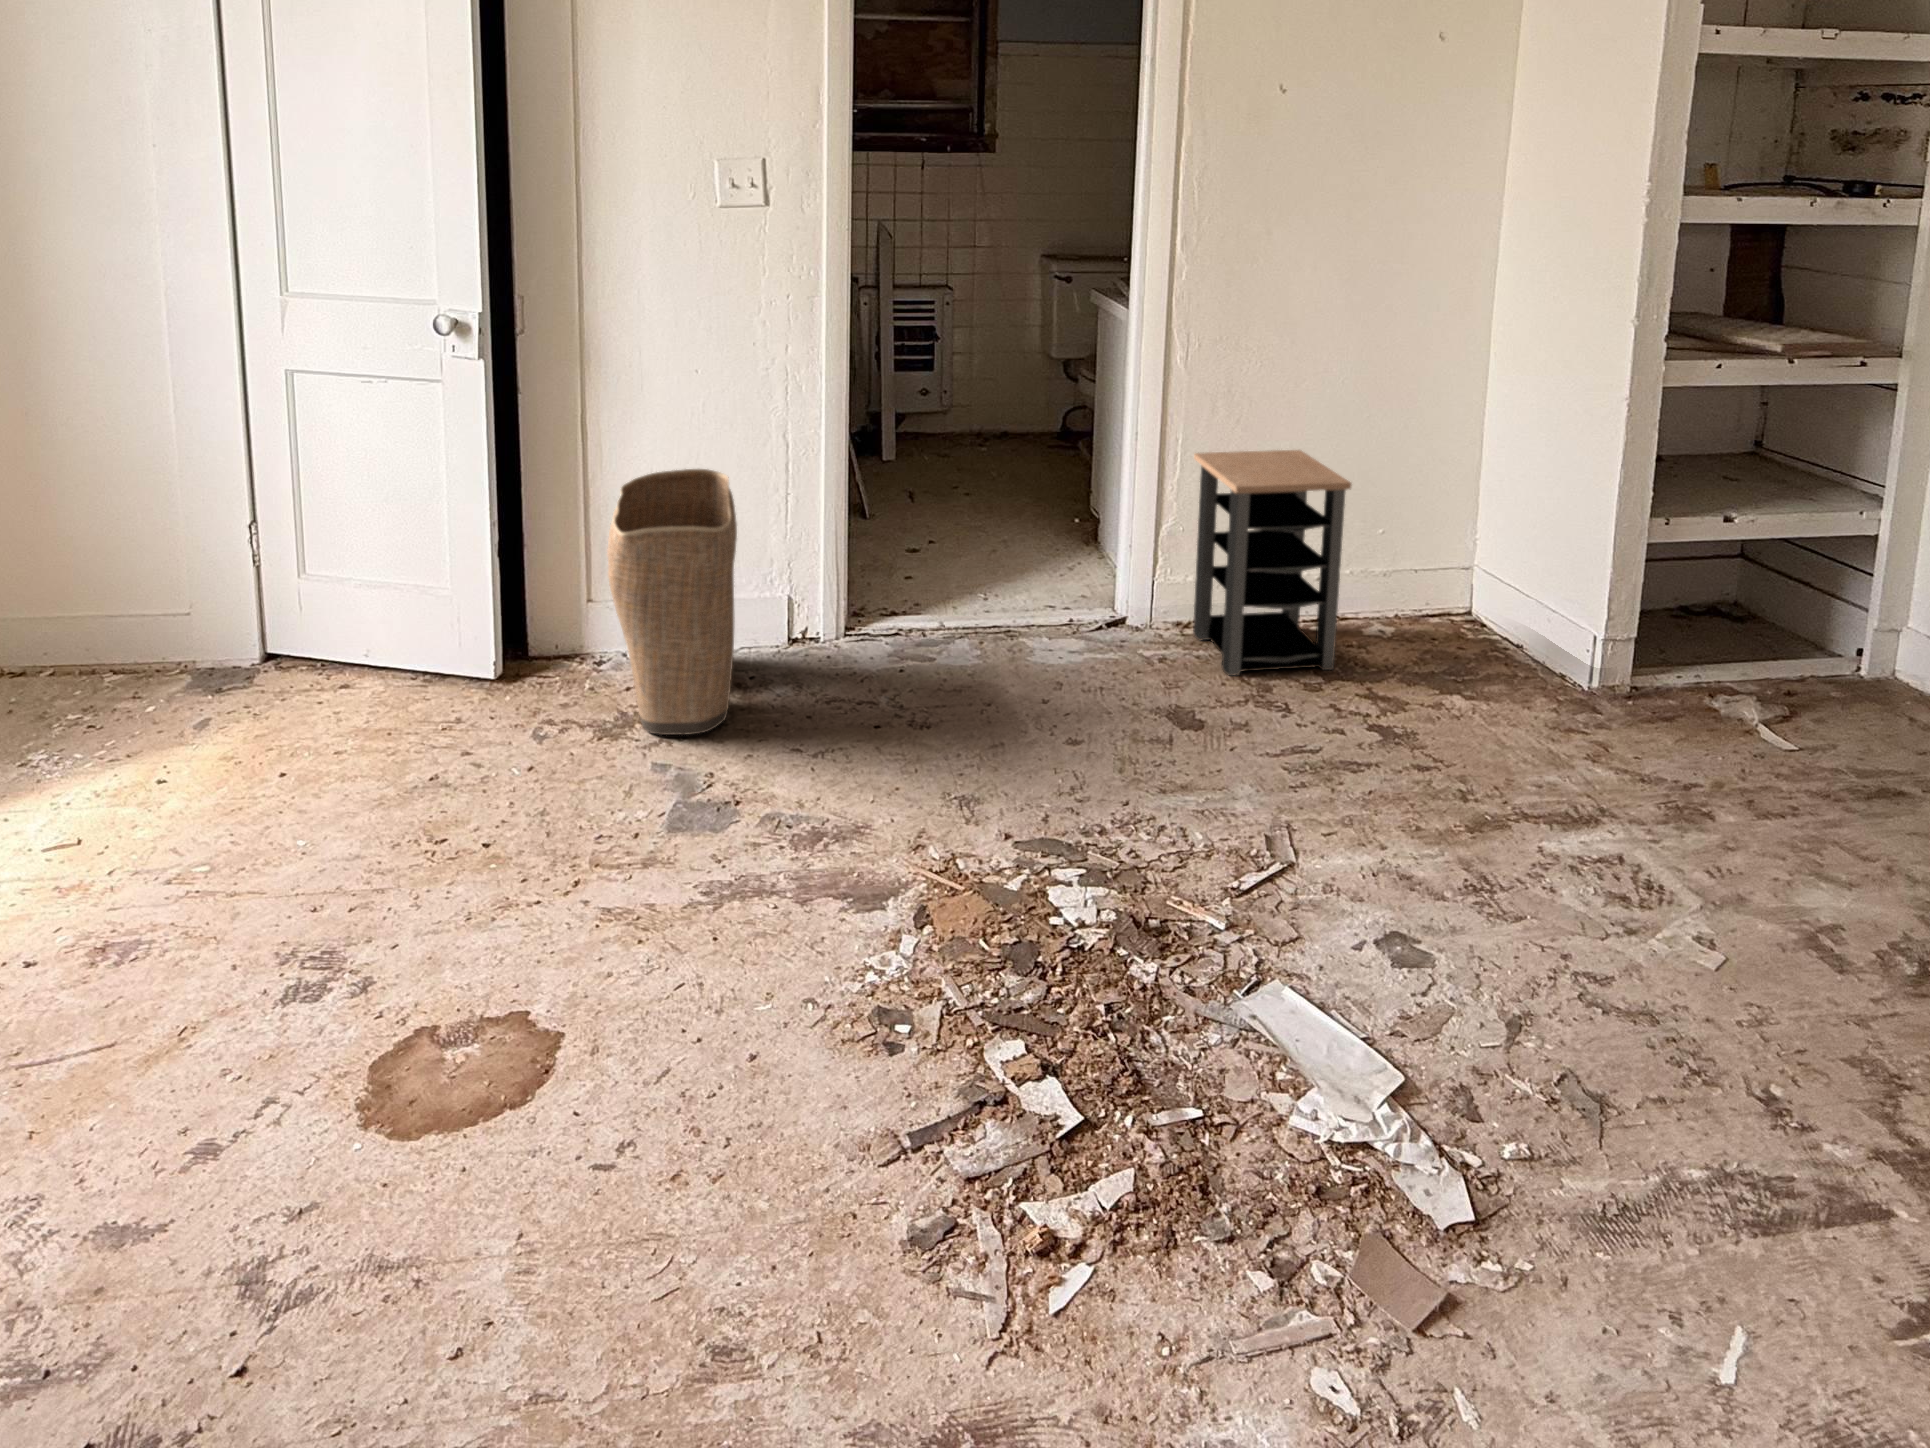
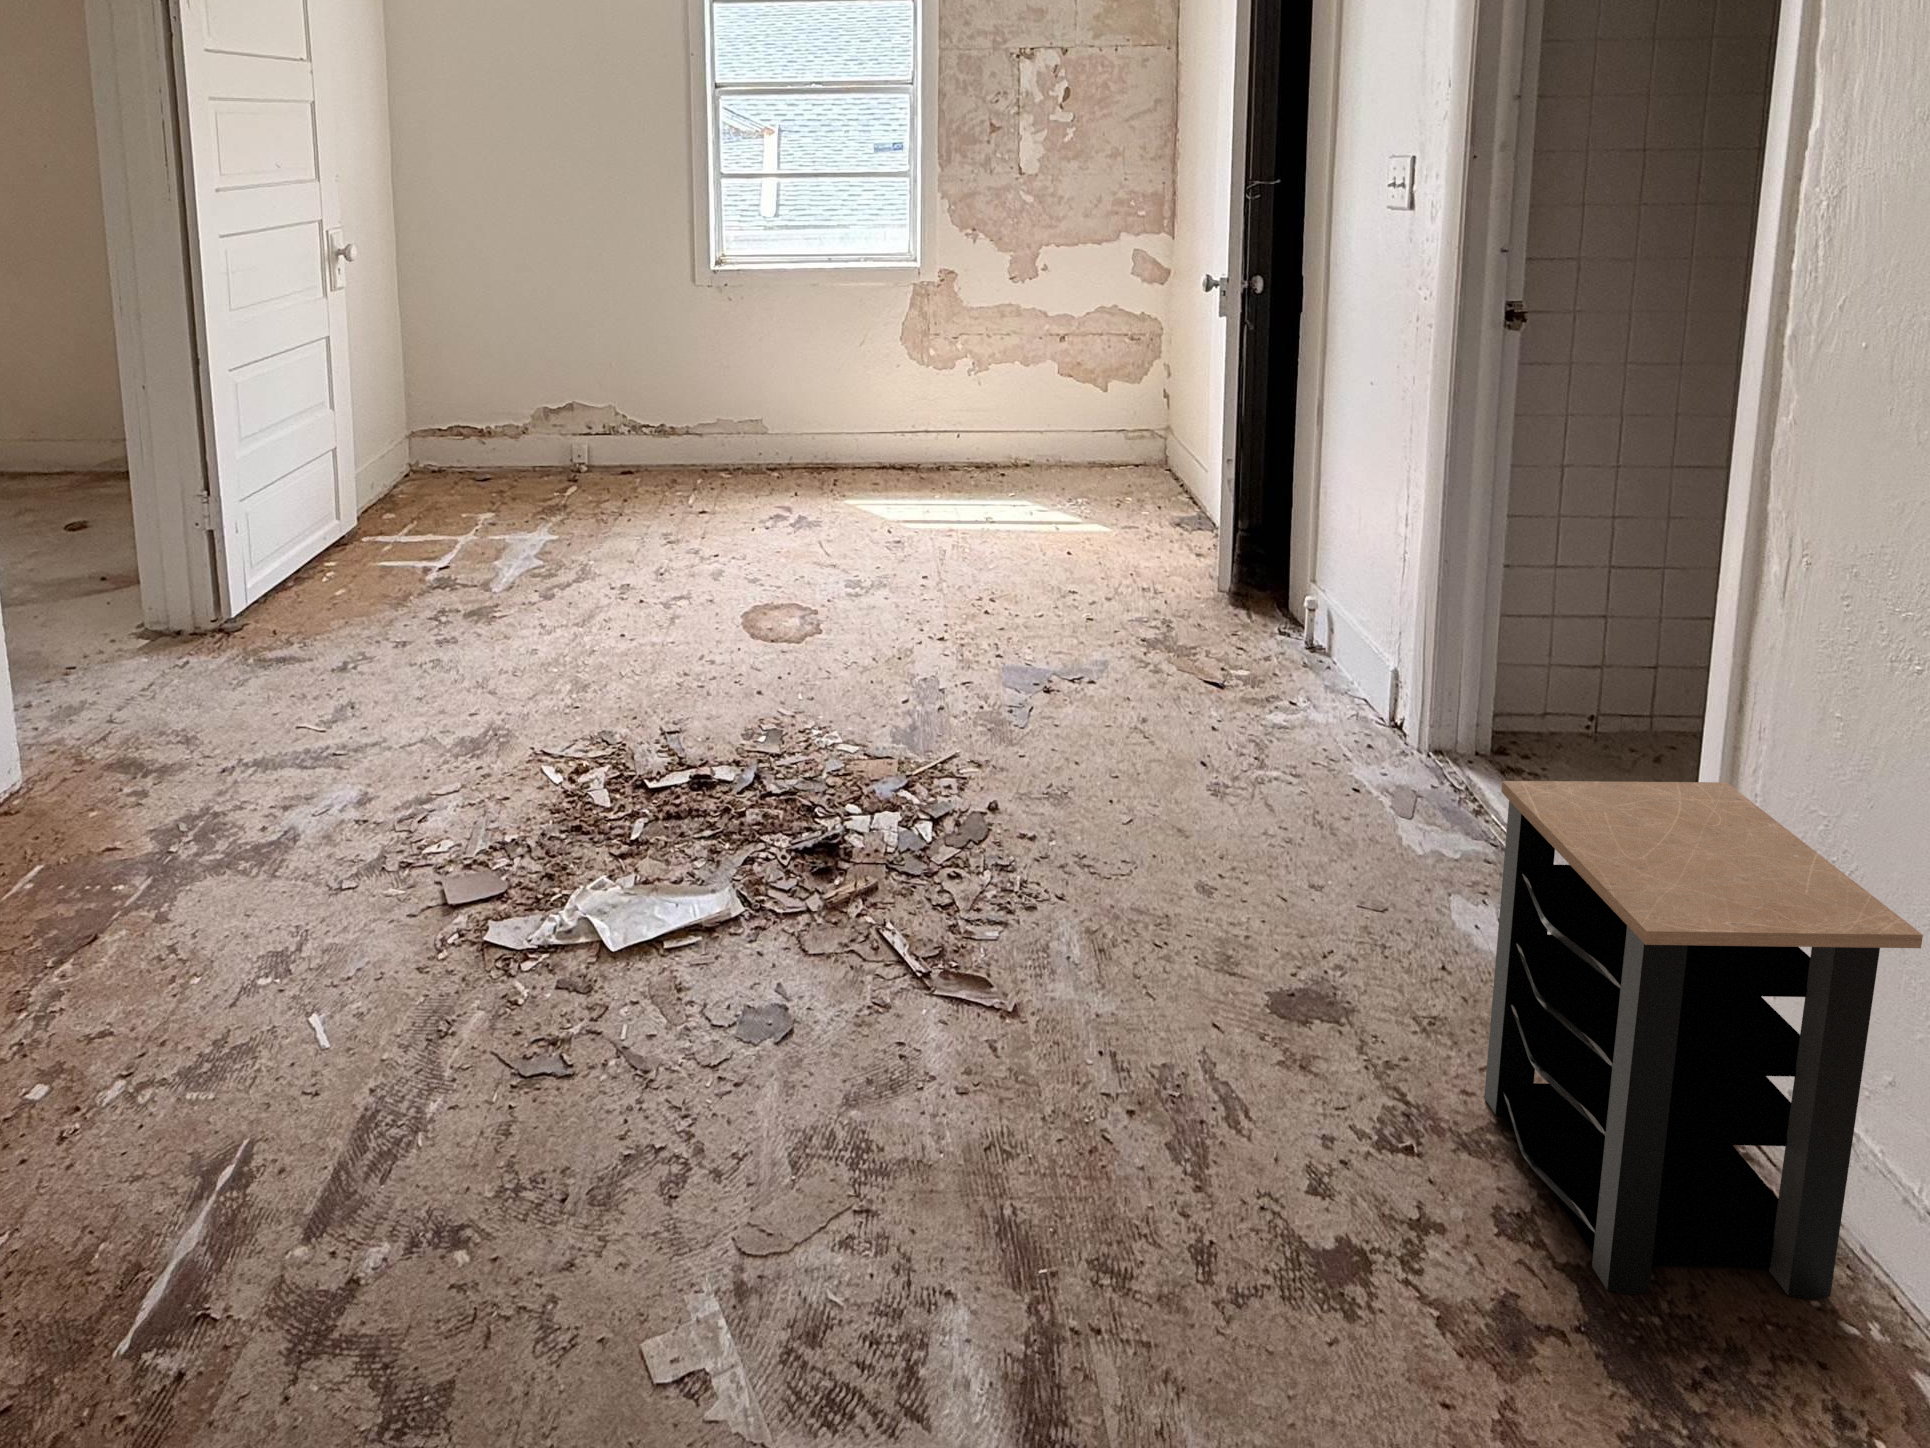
laundry basket: present [607,469,737,735] -> none [1141,463,1339,678]

